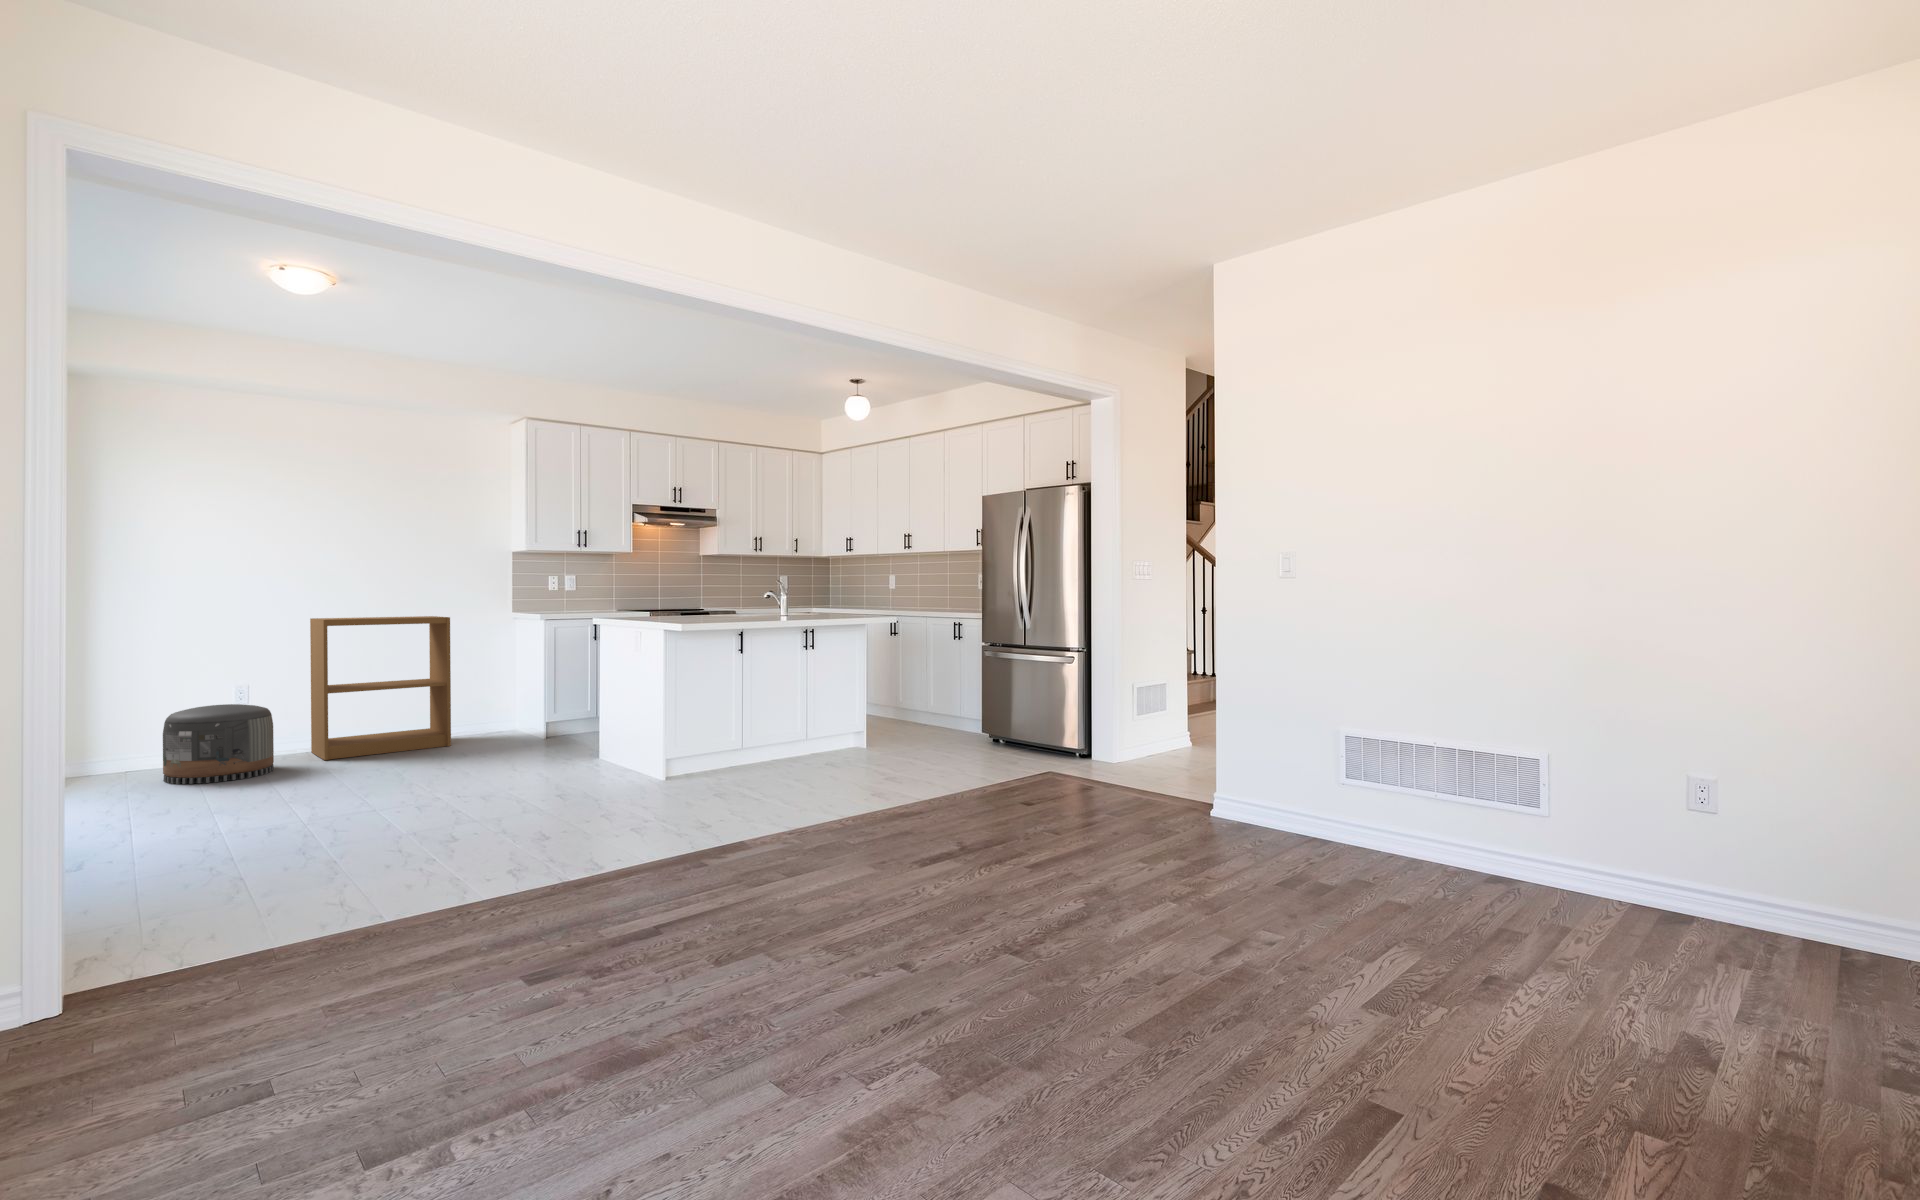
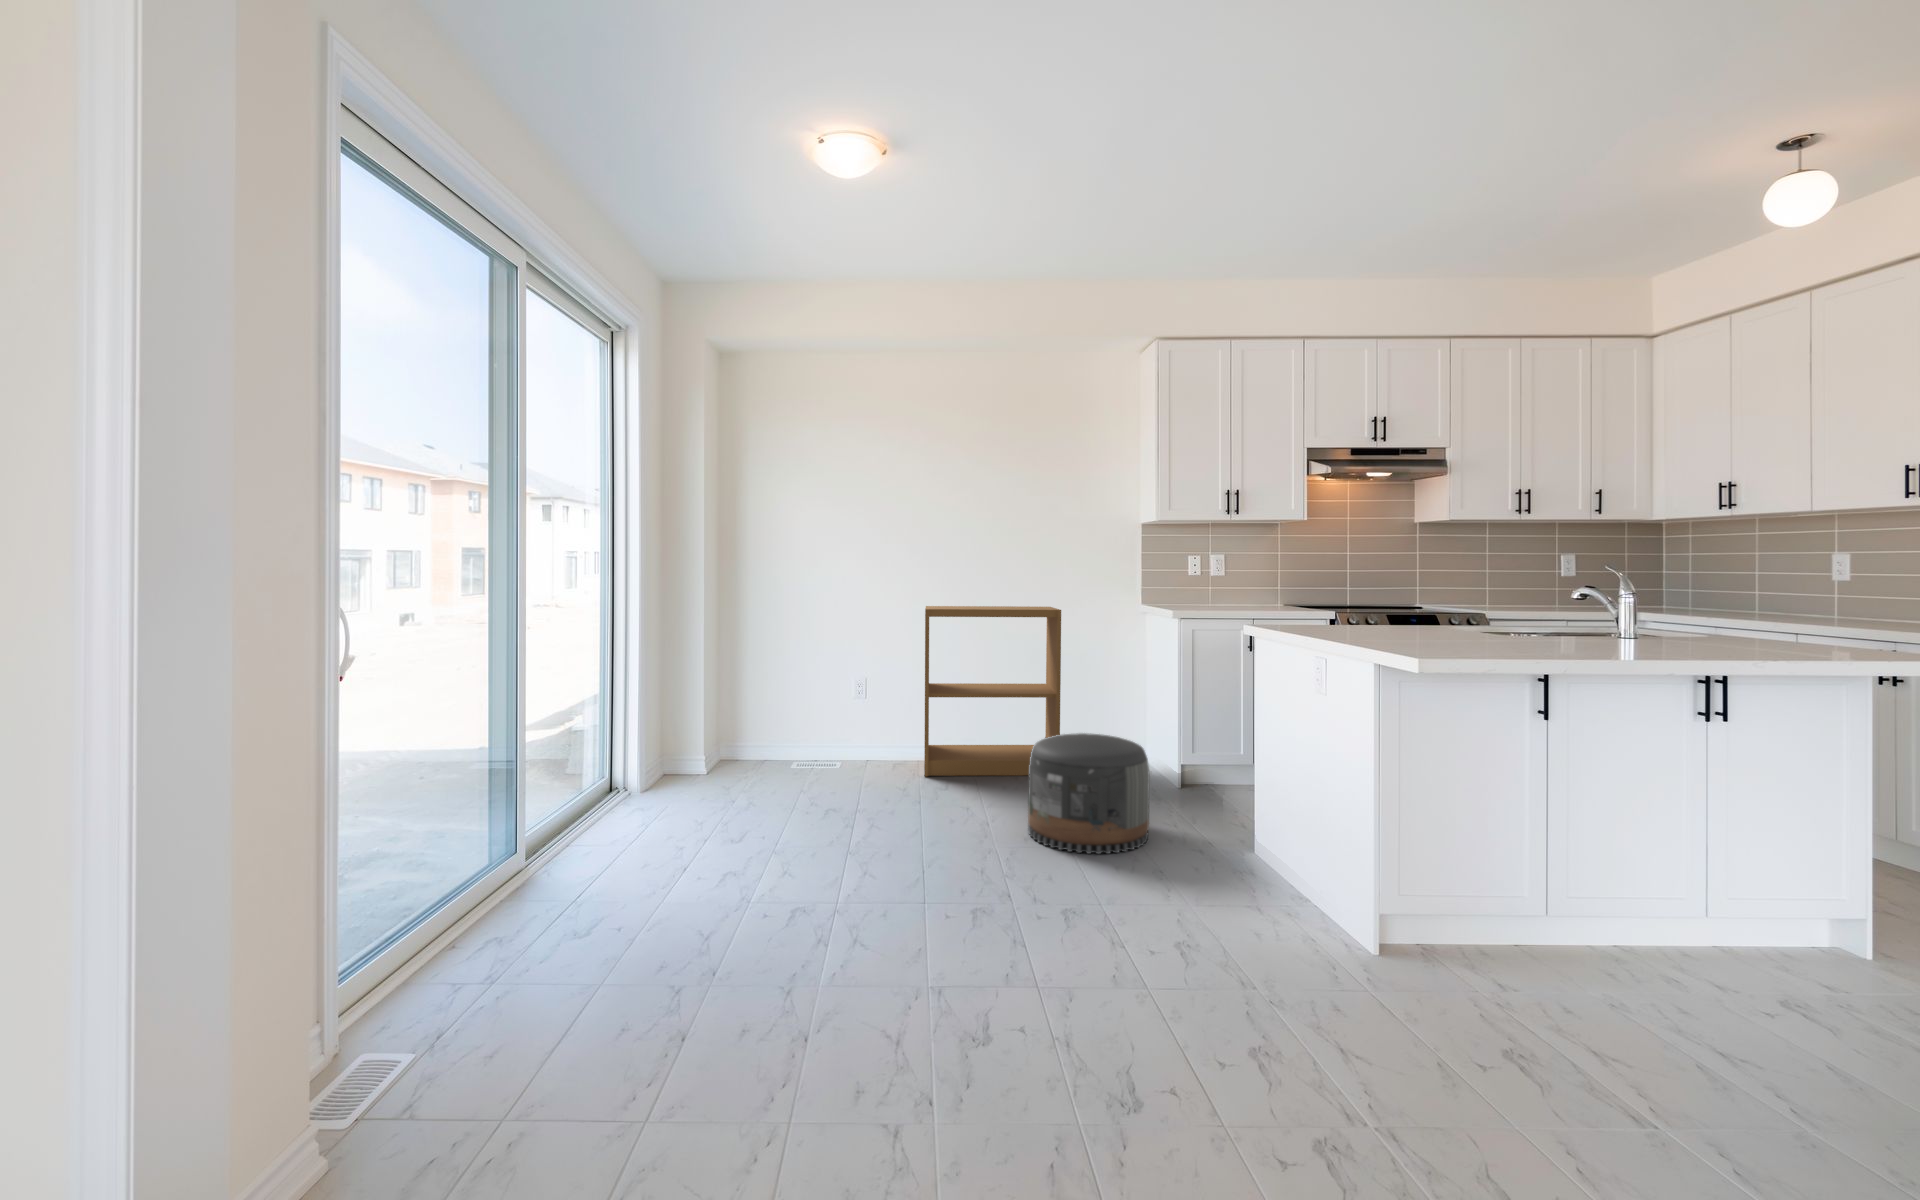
pouf: present [163,704,274,784] -> present [1028,733,1150,854]

